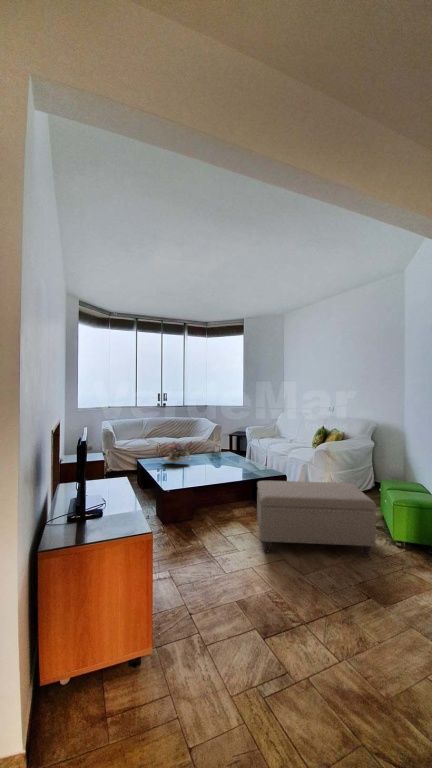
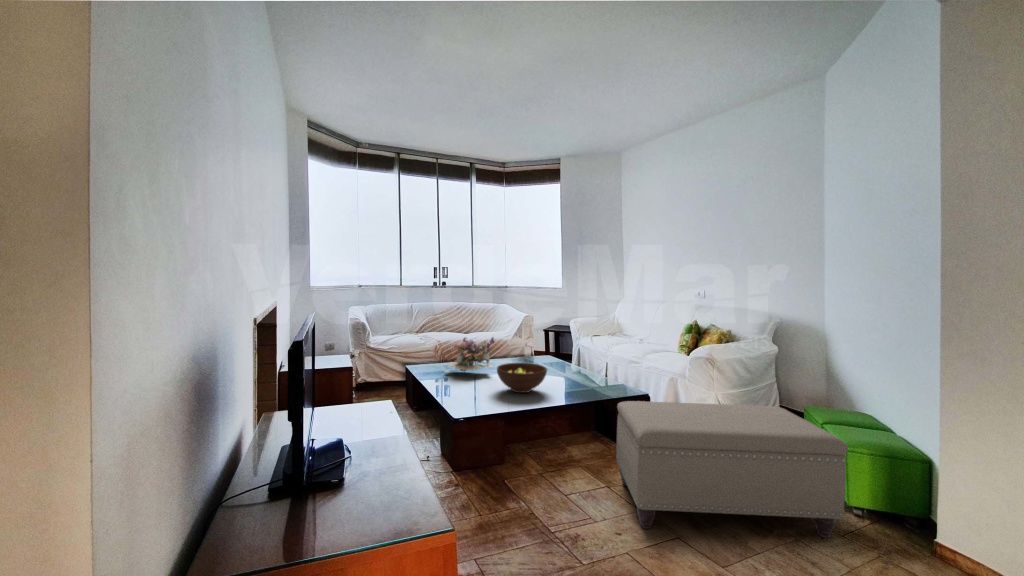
fruit bowl: none [191,457,222,476] -> present [497,363,547,393]

